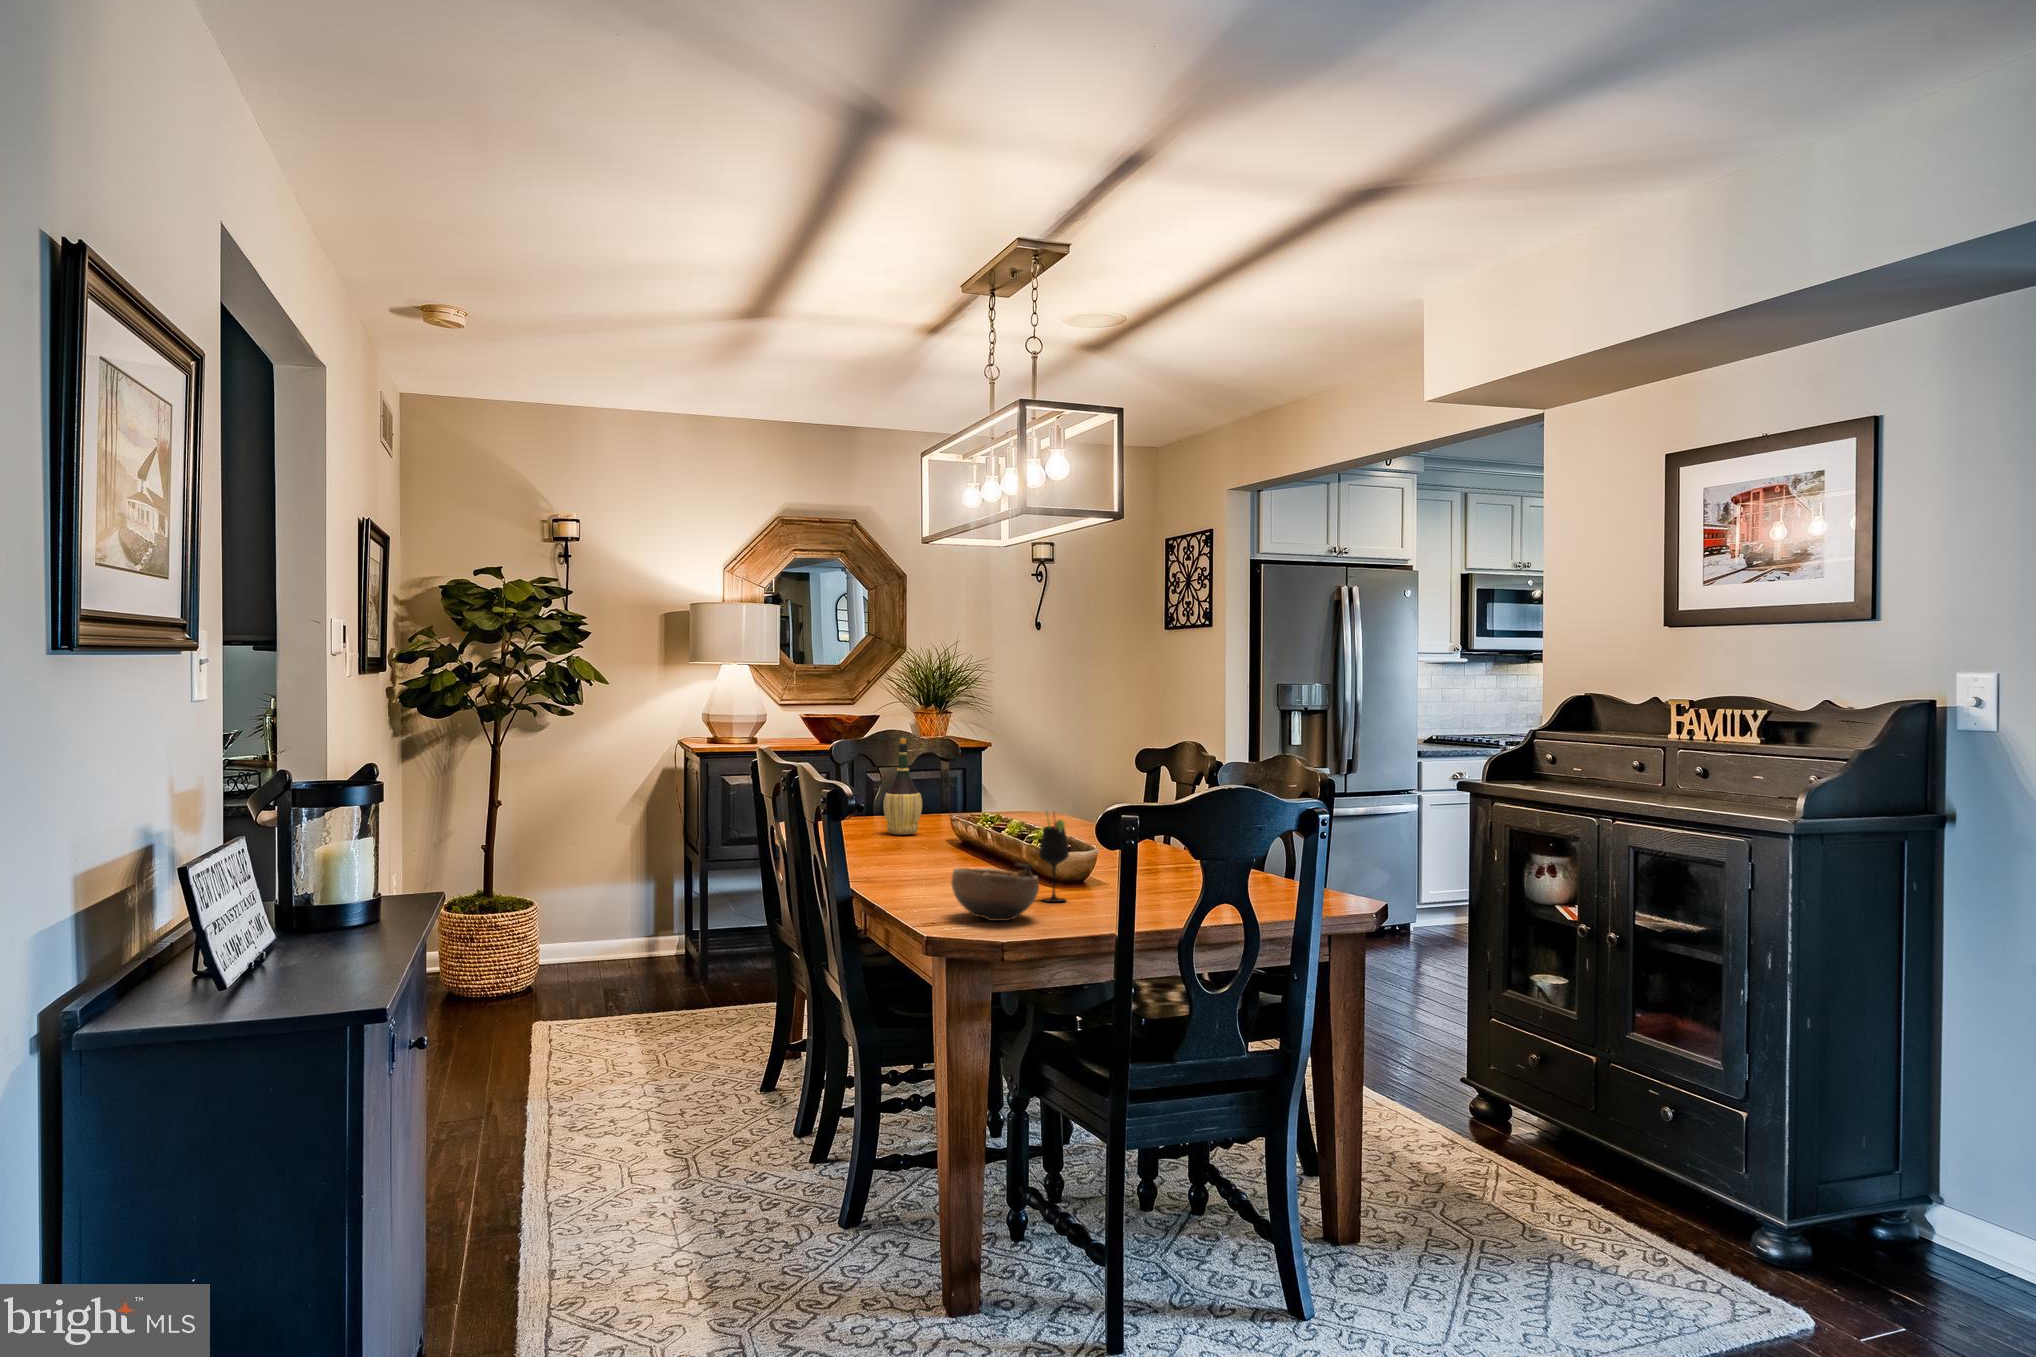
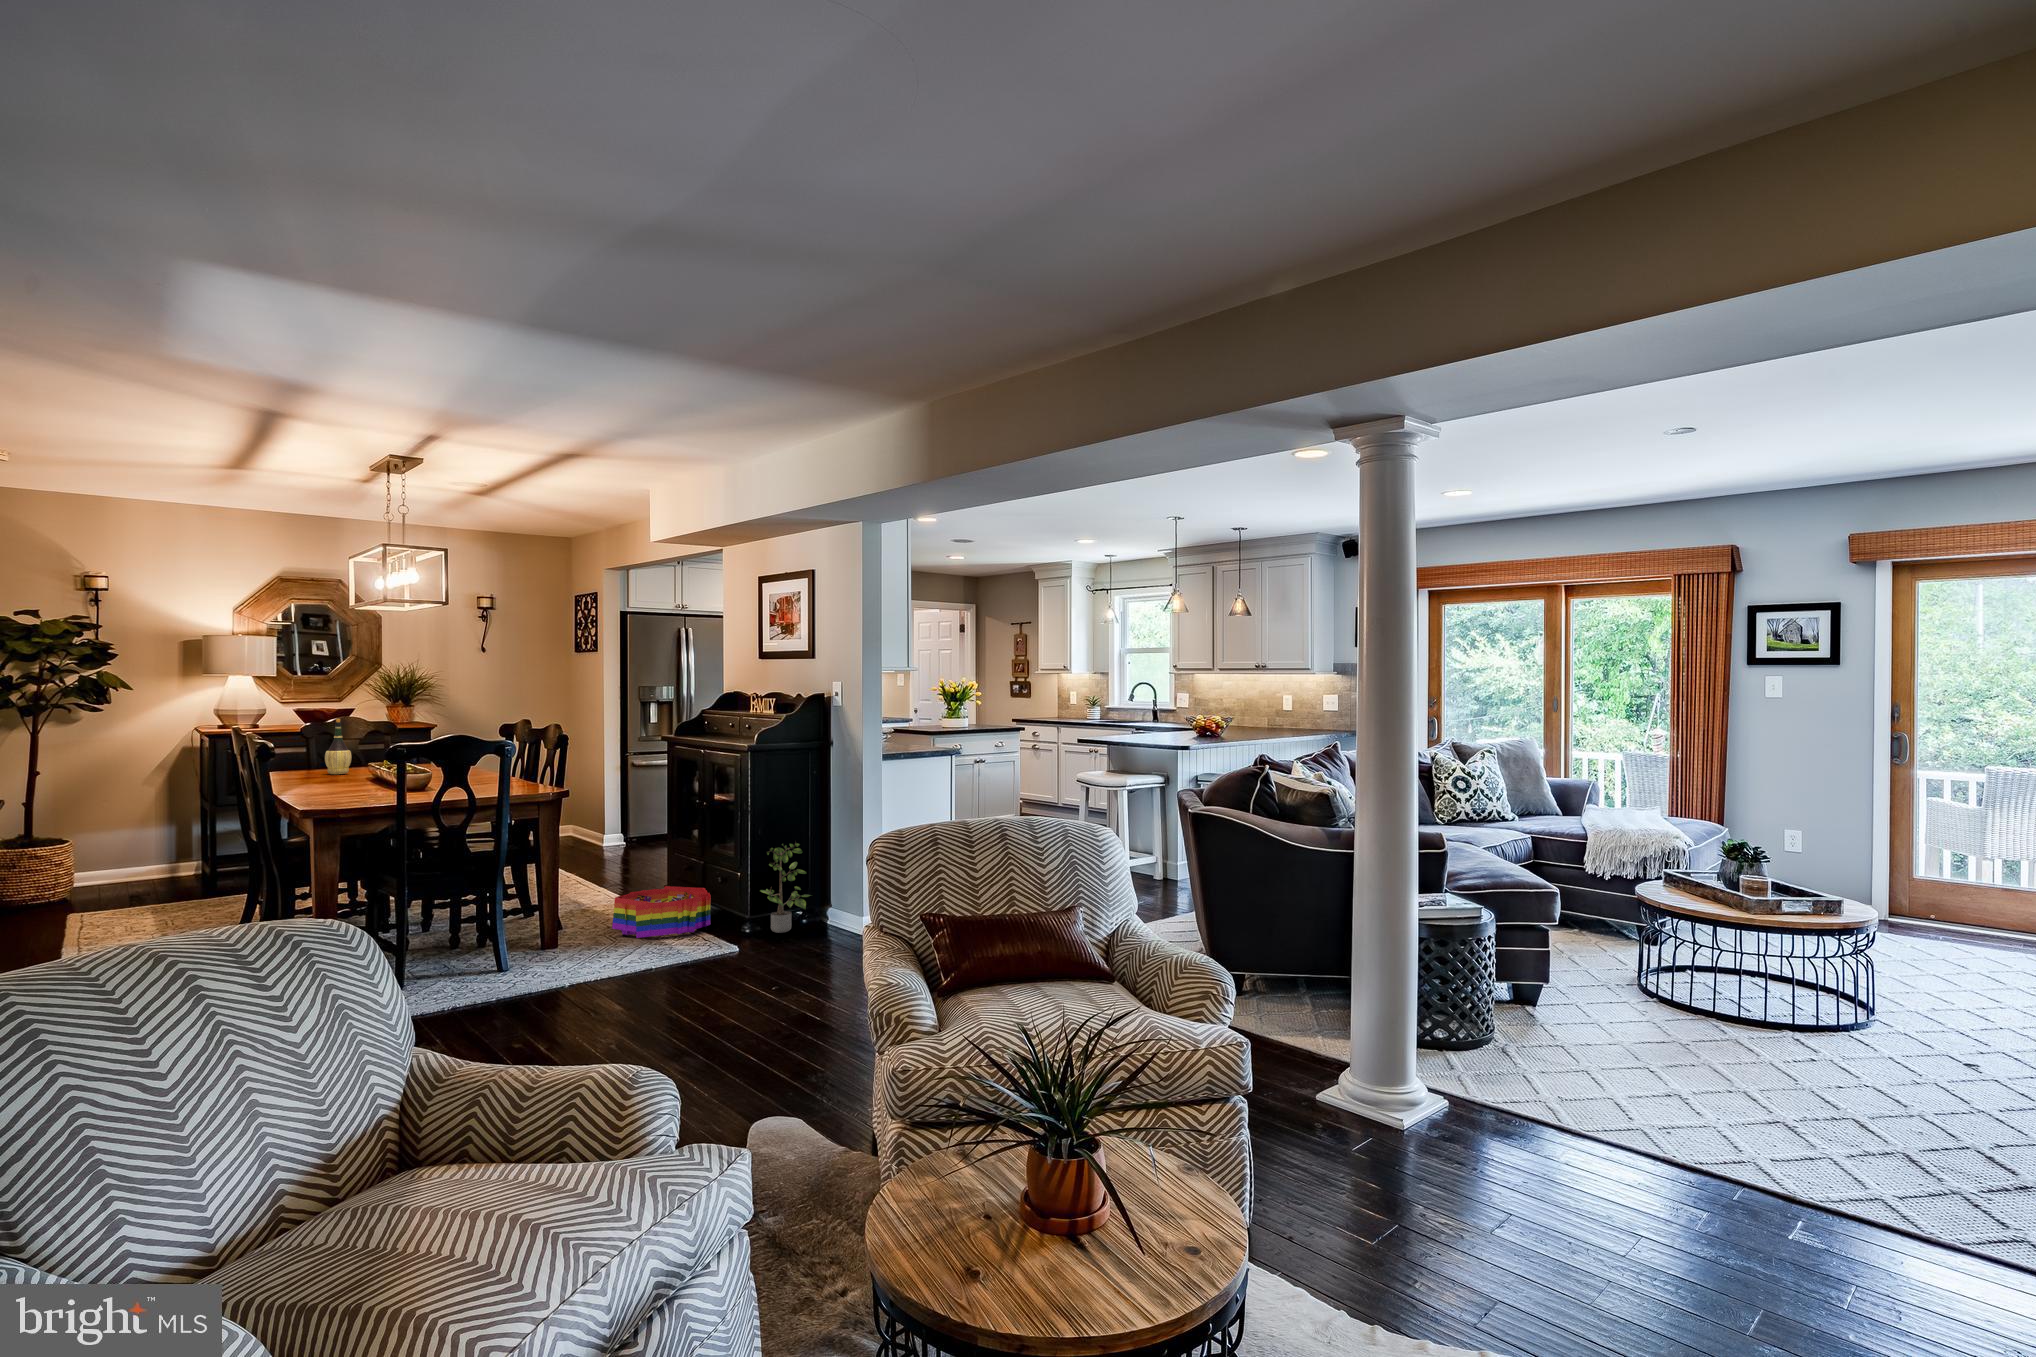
wine glass: present [1039,813,1069,902] -> none [381,748,398,792]
bowl: present [951,863,1039,921] -> none [320,769,369,798]
potted plant: none [1824,1061,1955,1286] -> present [760,844,811,933]
storage bin: none [1453,1112,1682,1259] -> present [612,886,711,938]

